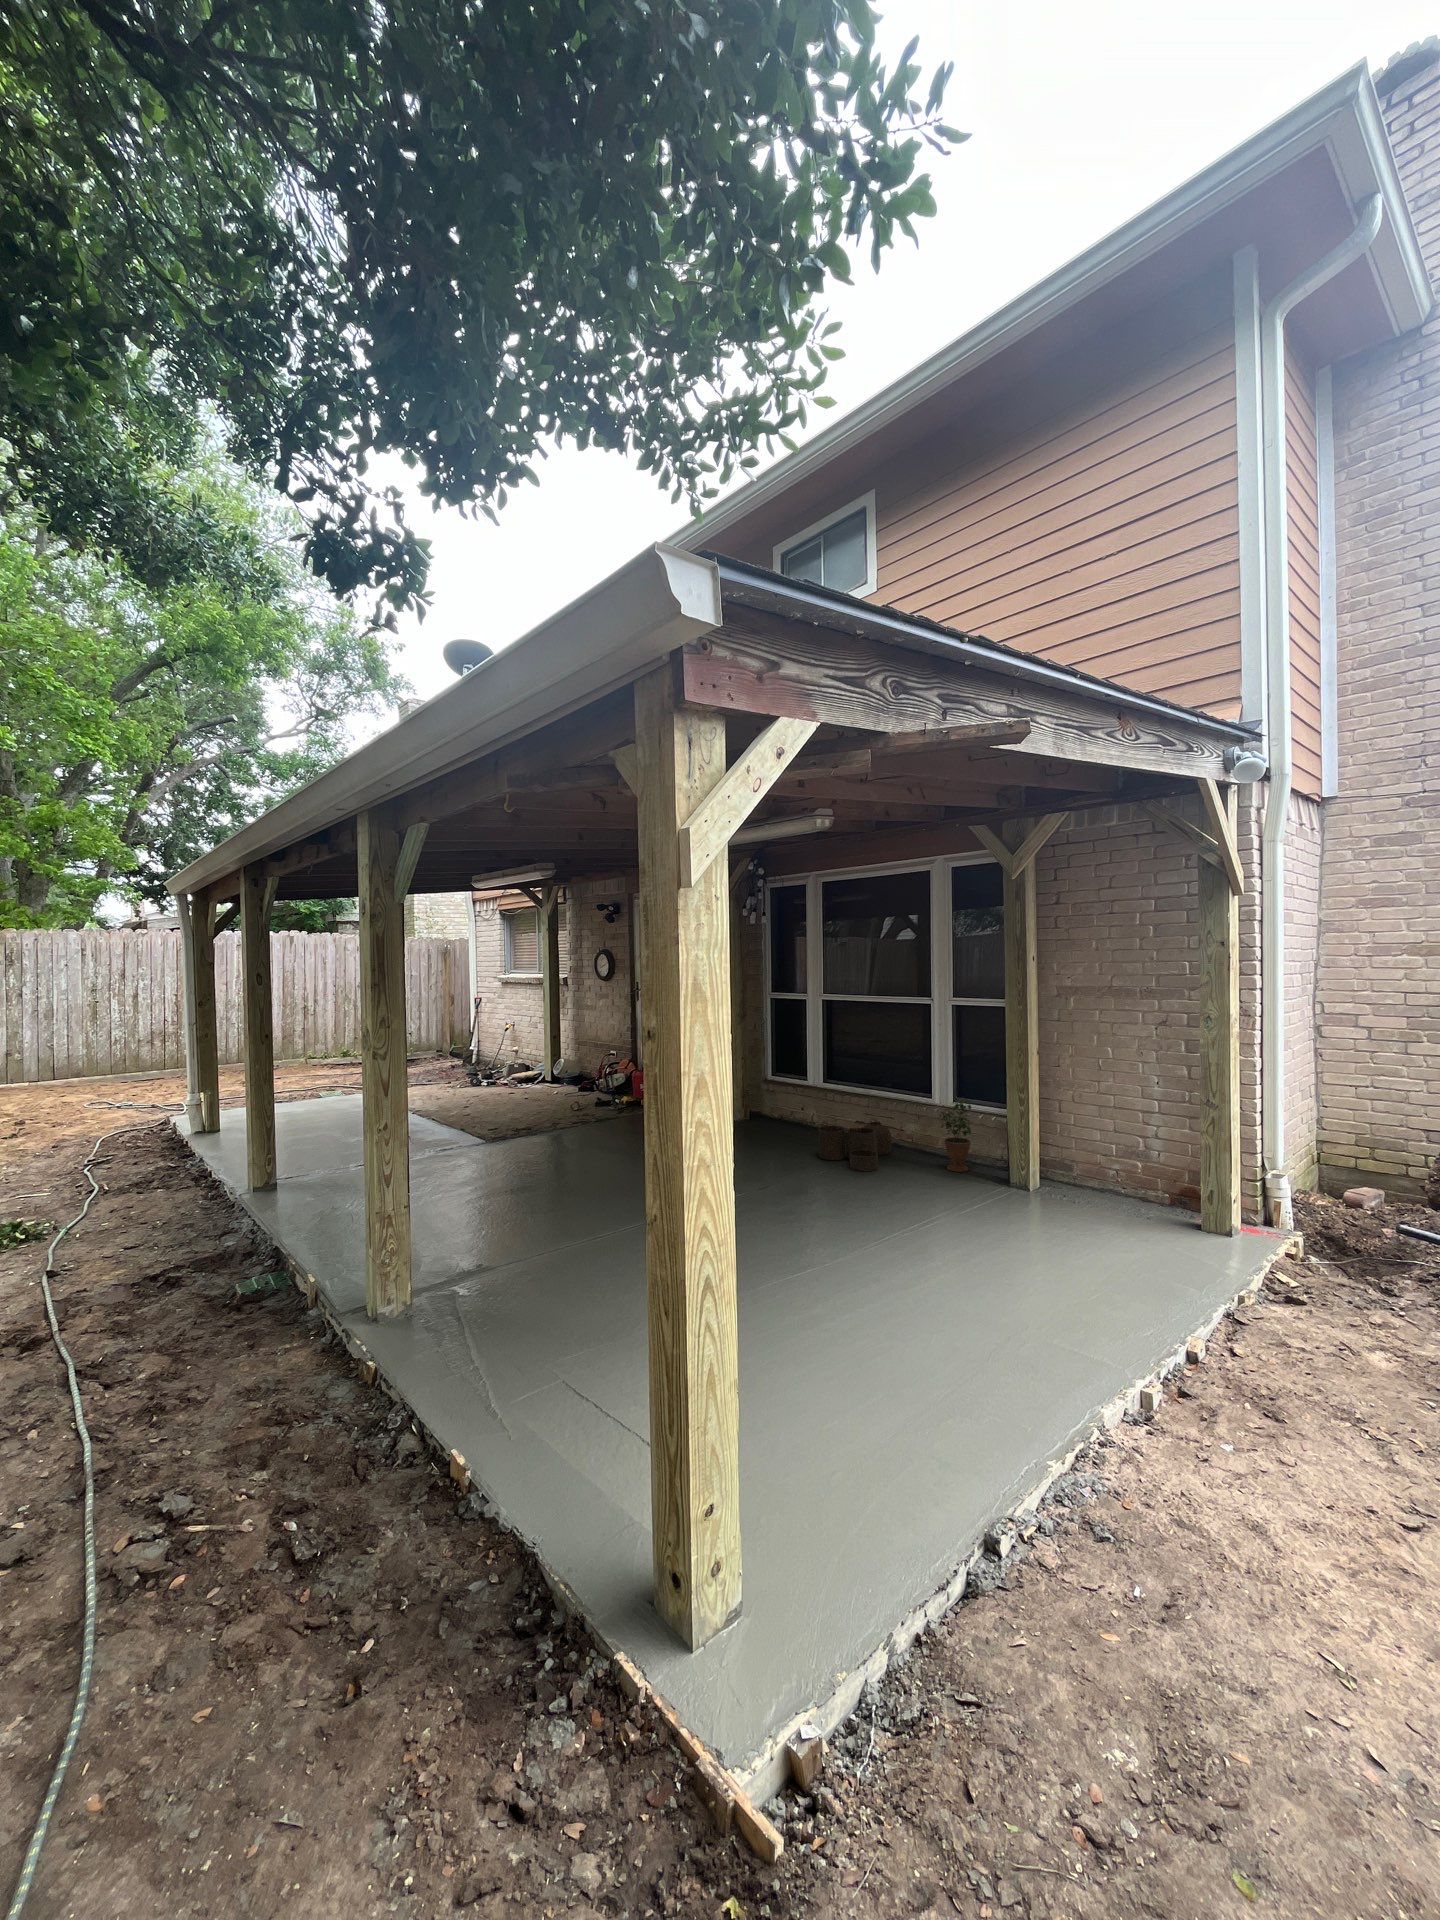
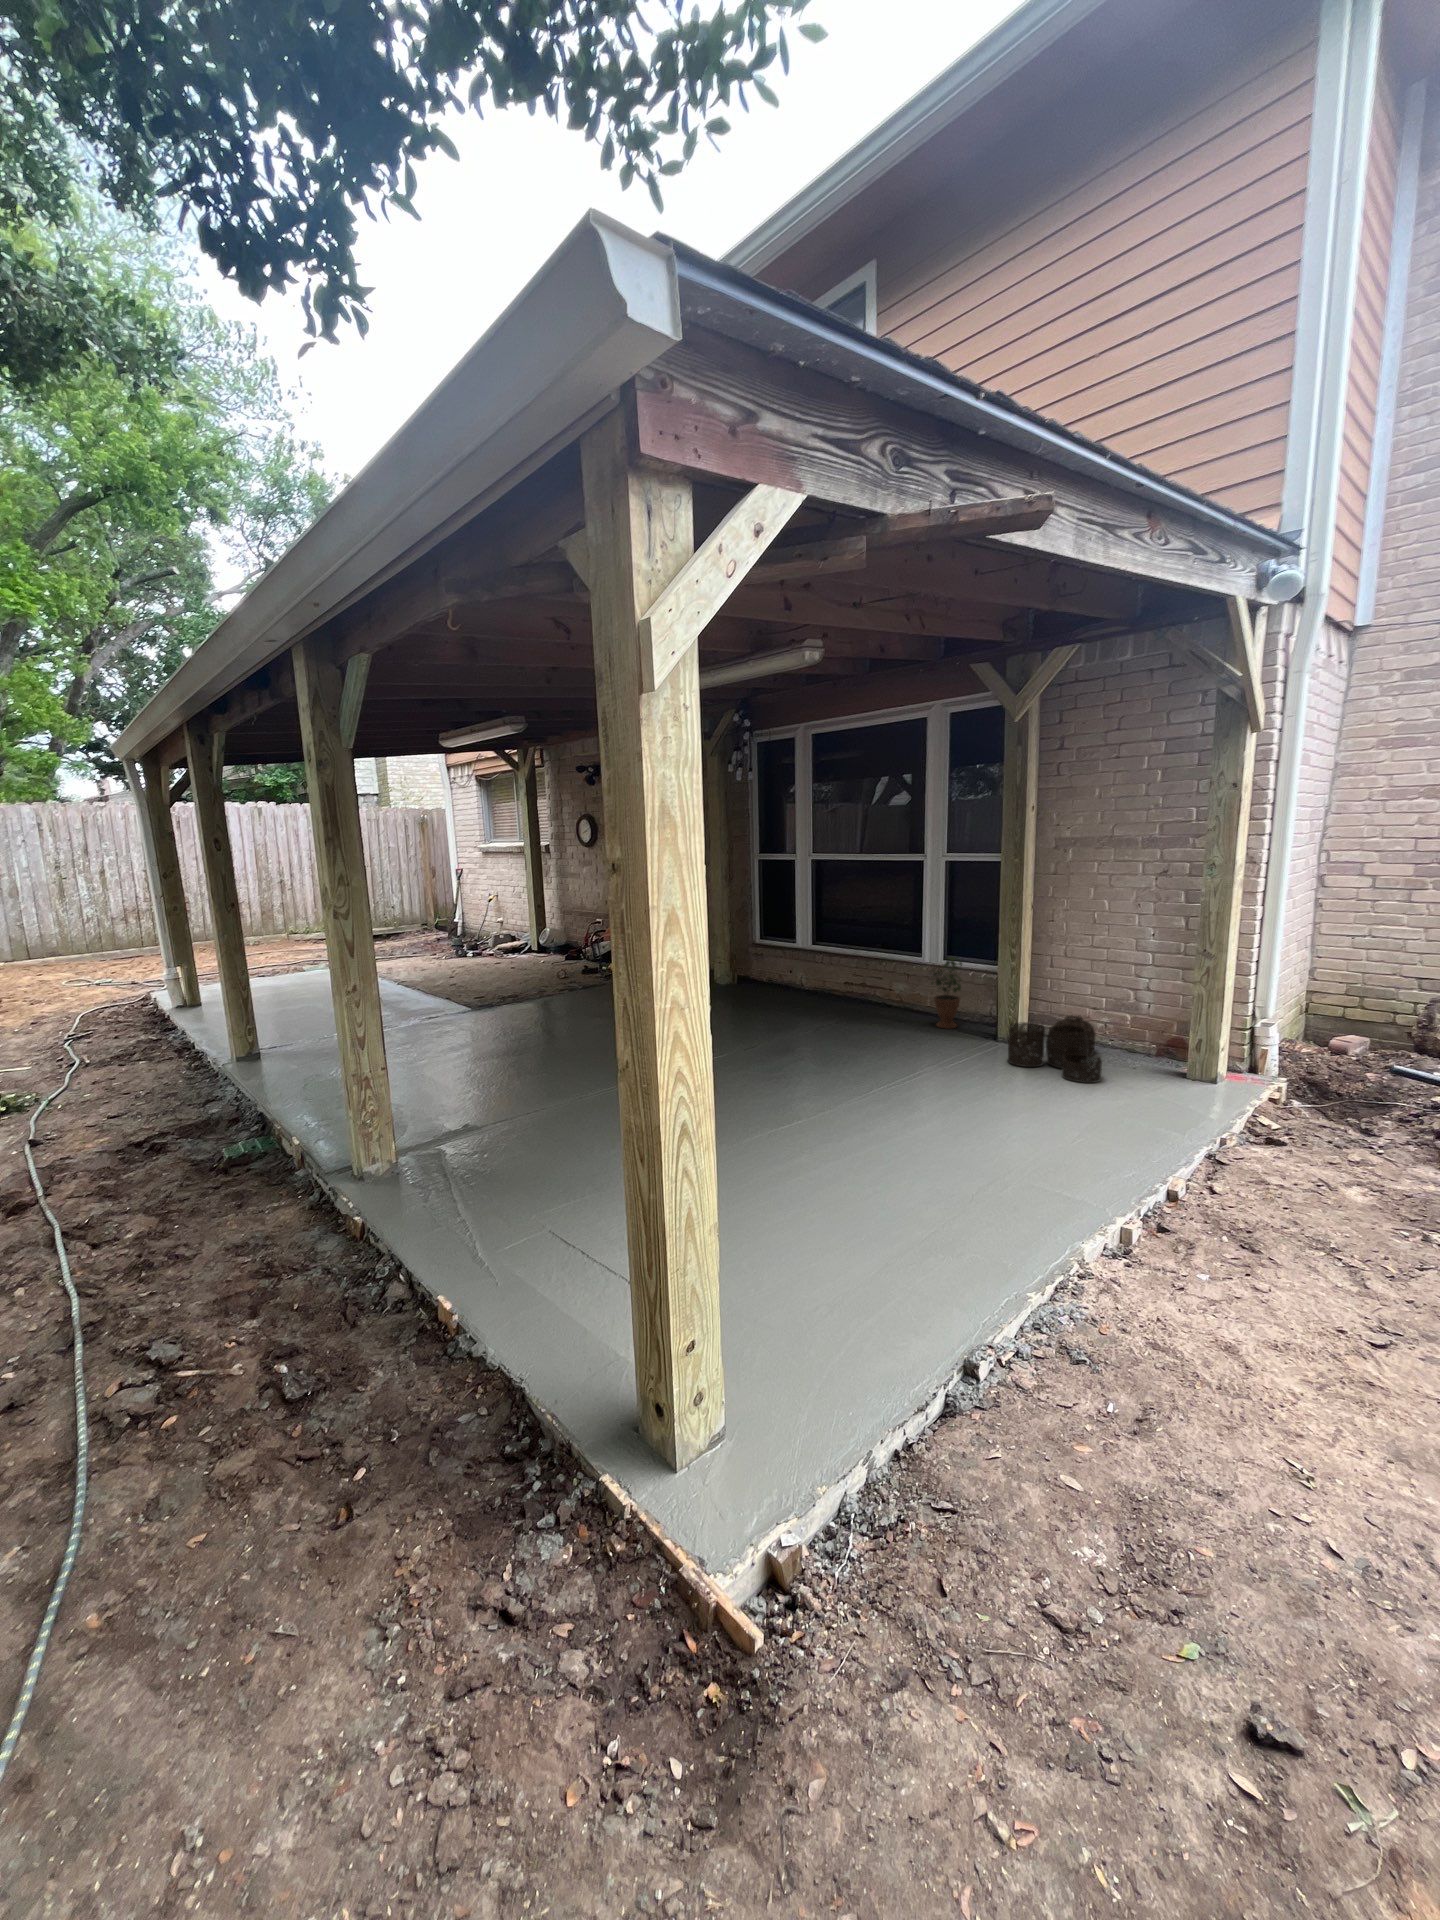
woven basket: present [818,1119,891,1171] -> present [1008,1015,1102,1083]

